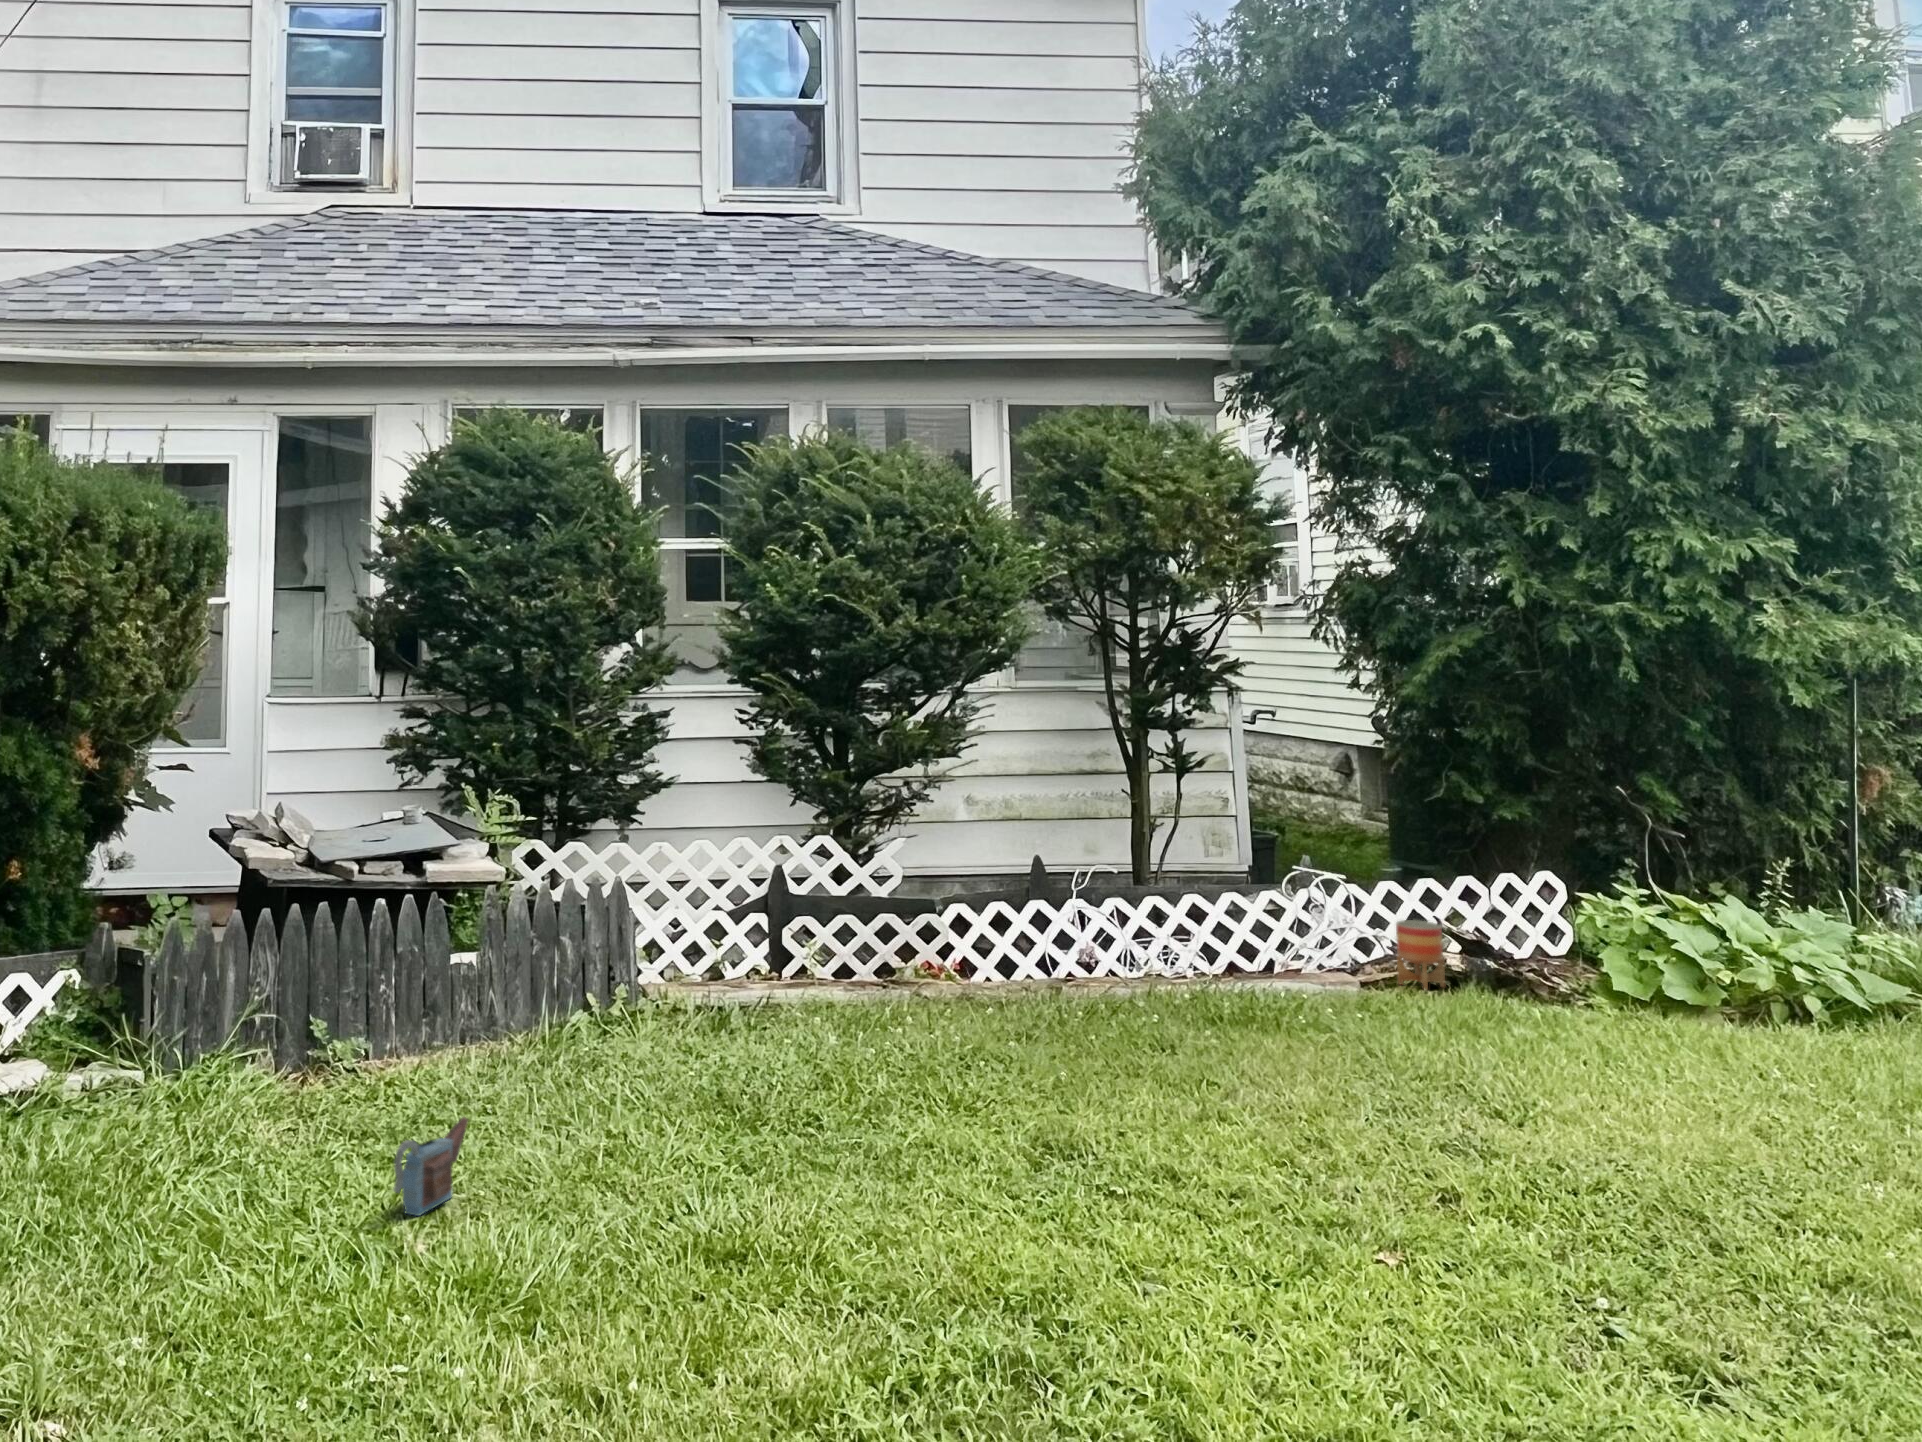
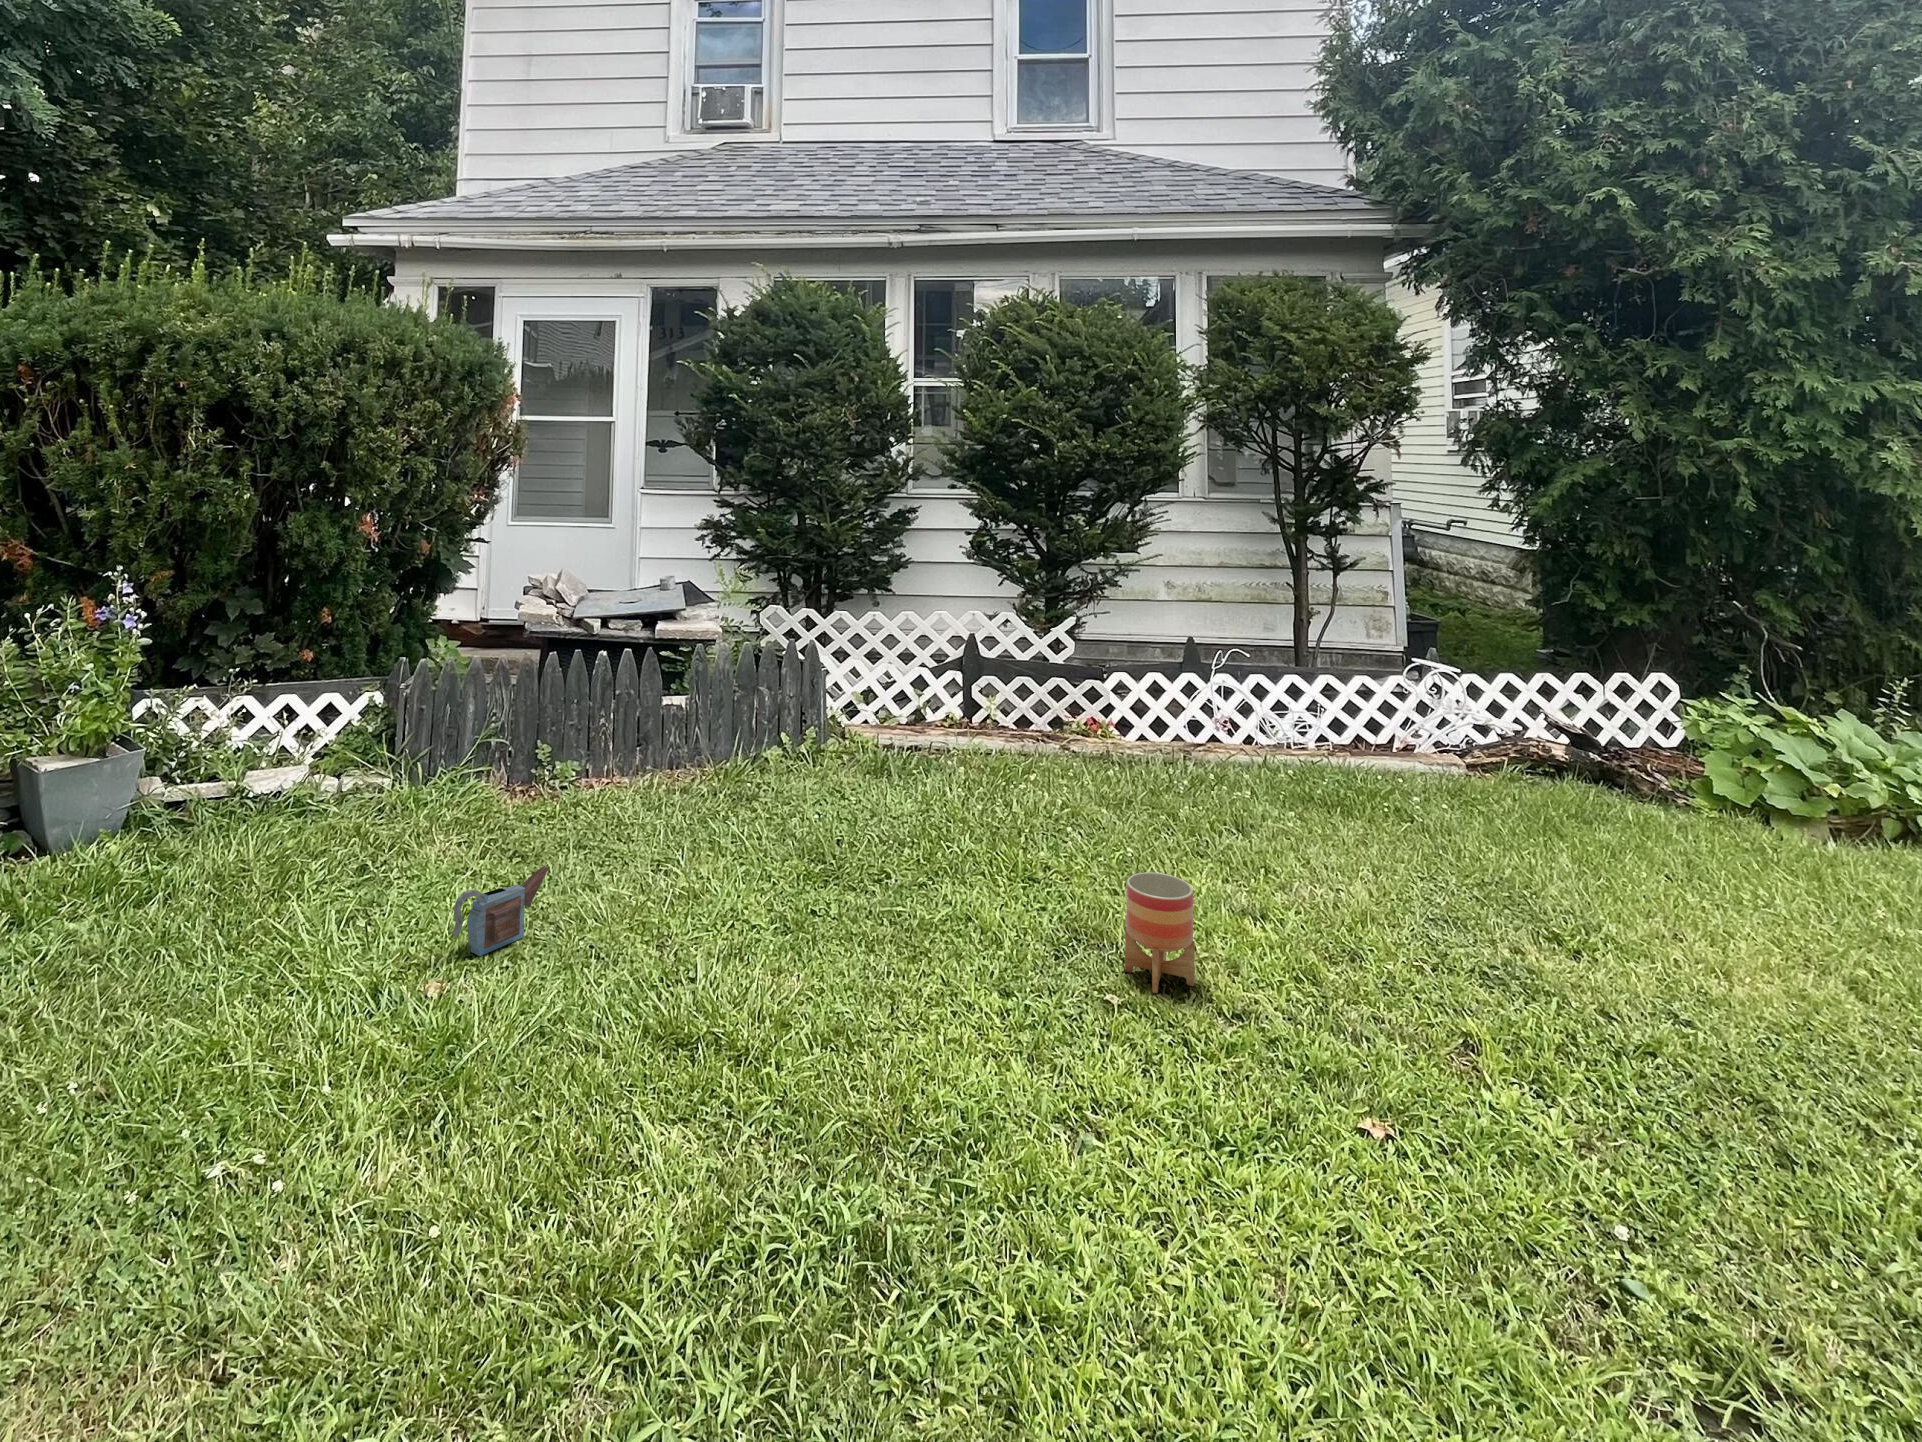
planter: present [1396,920,1445,990] -> present [1125,872,1195,993]

